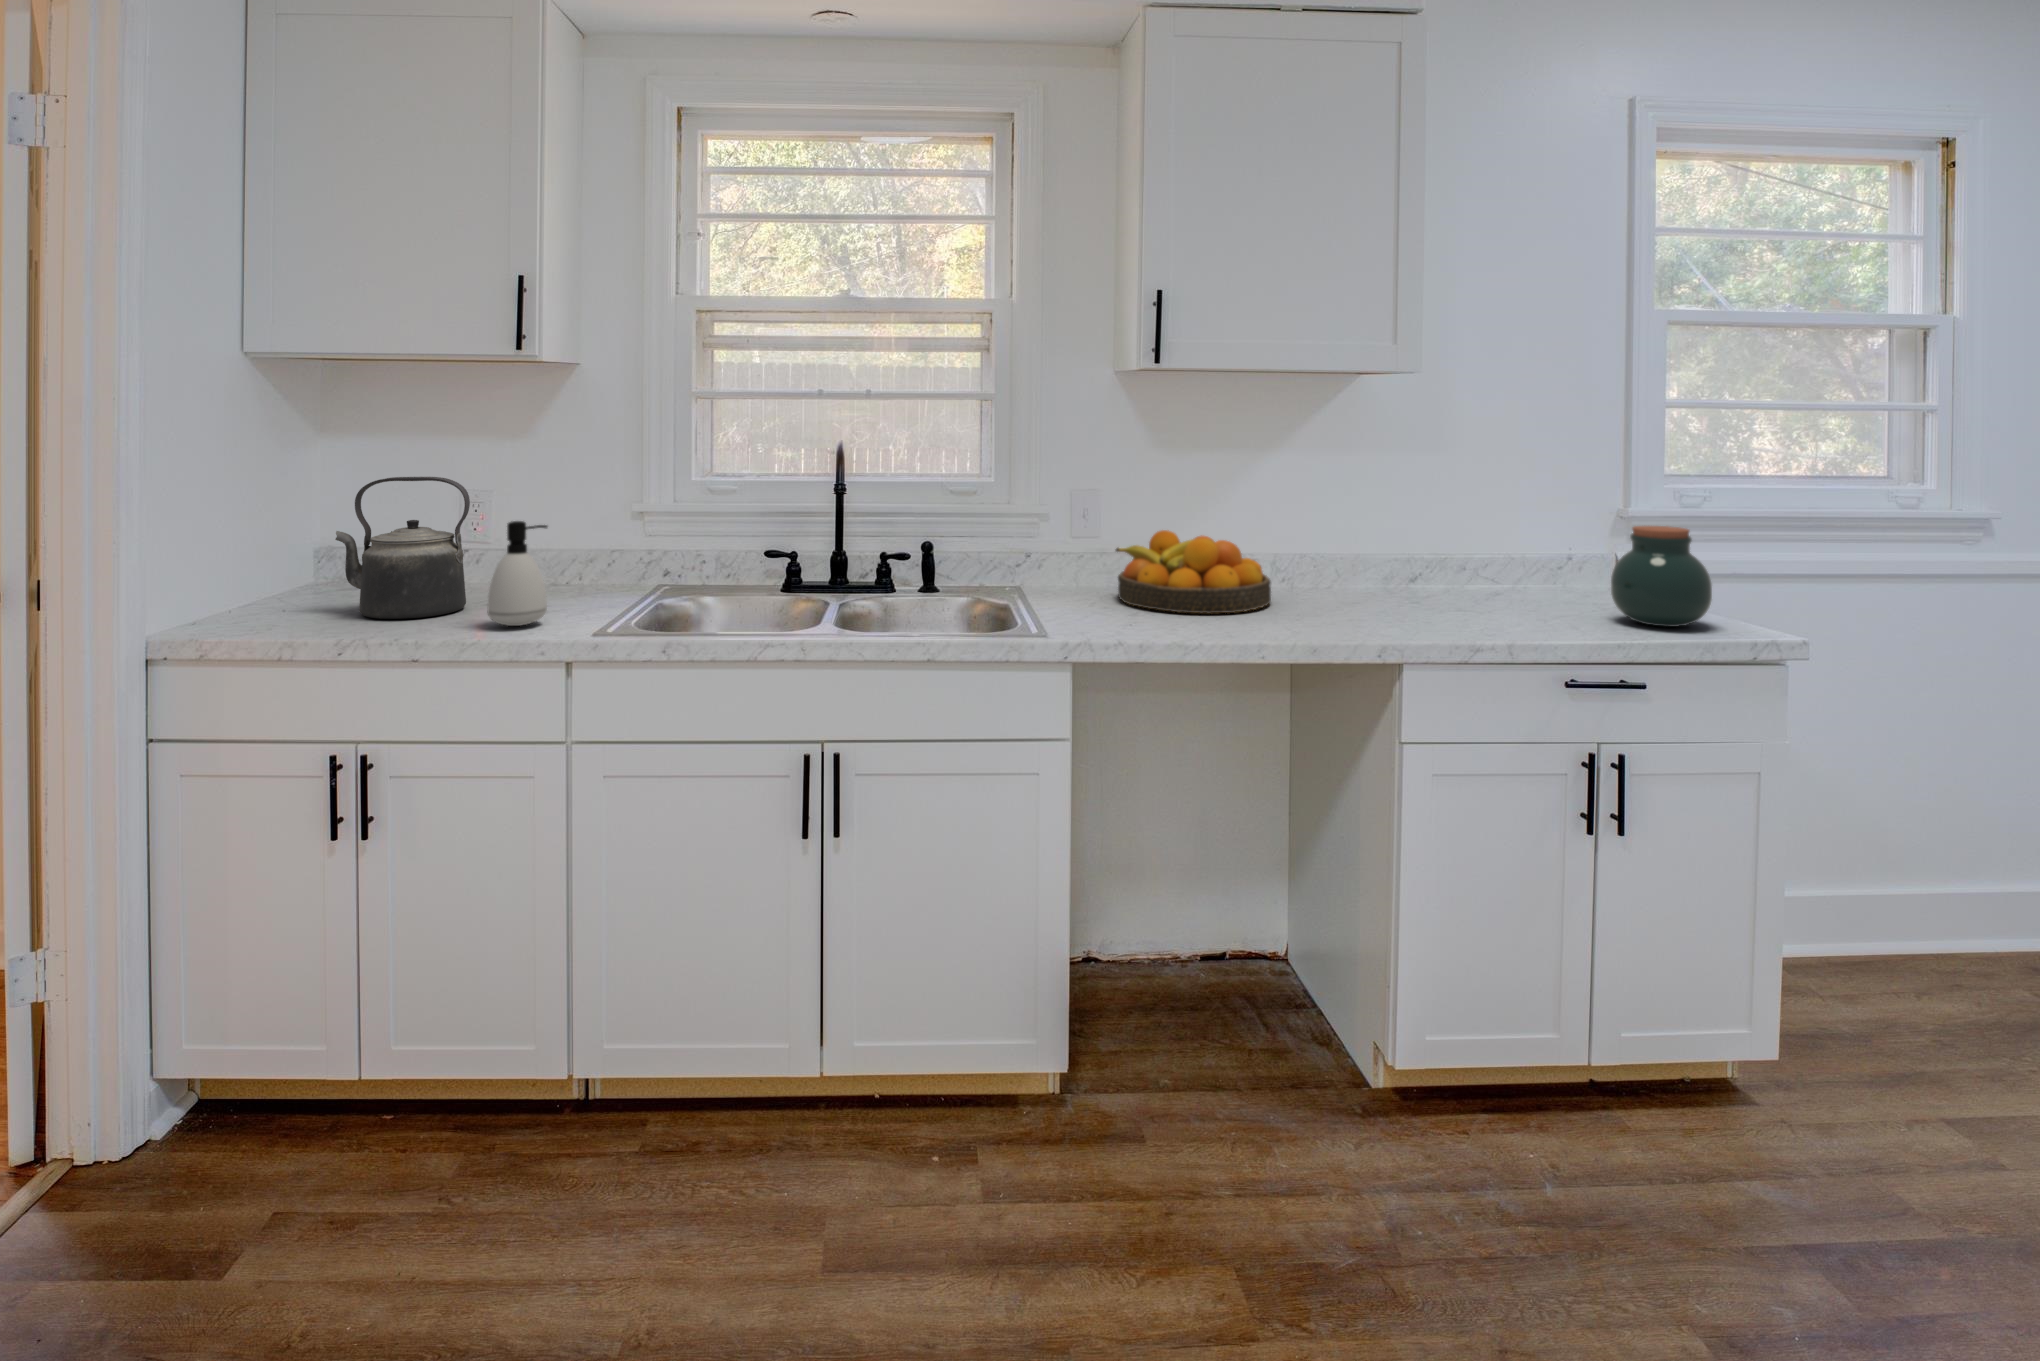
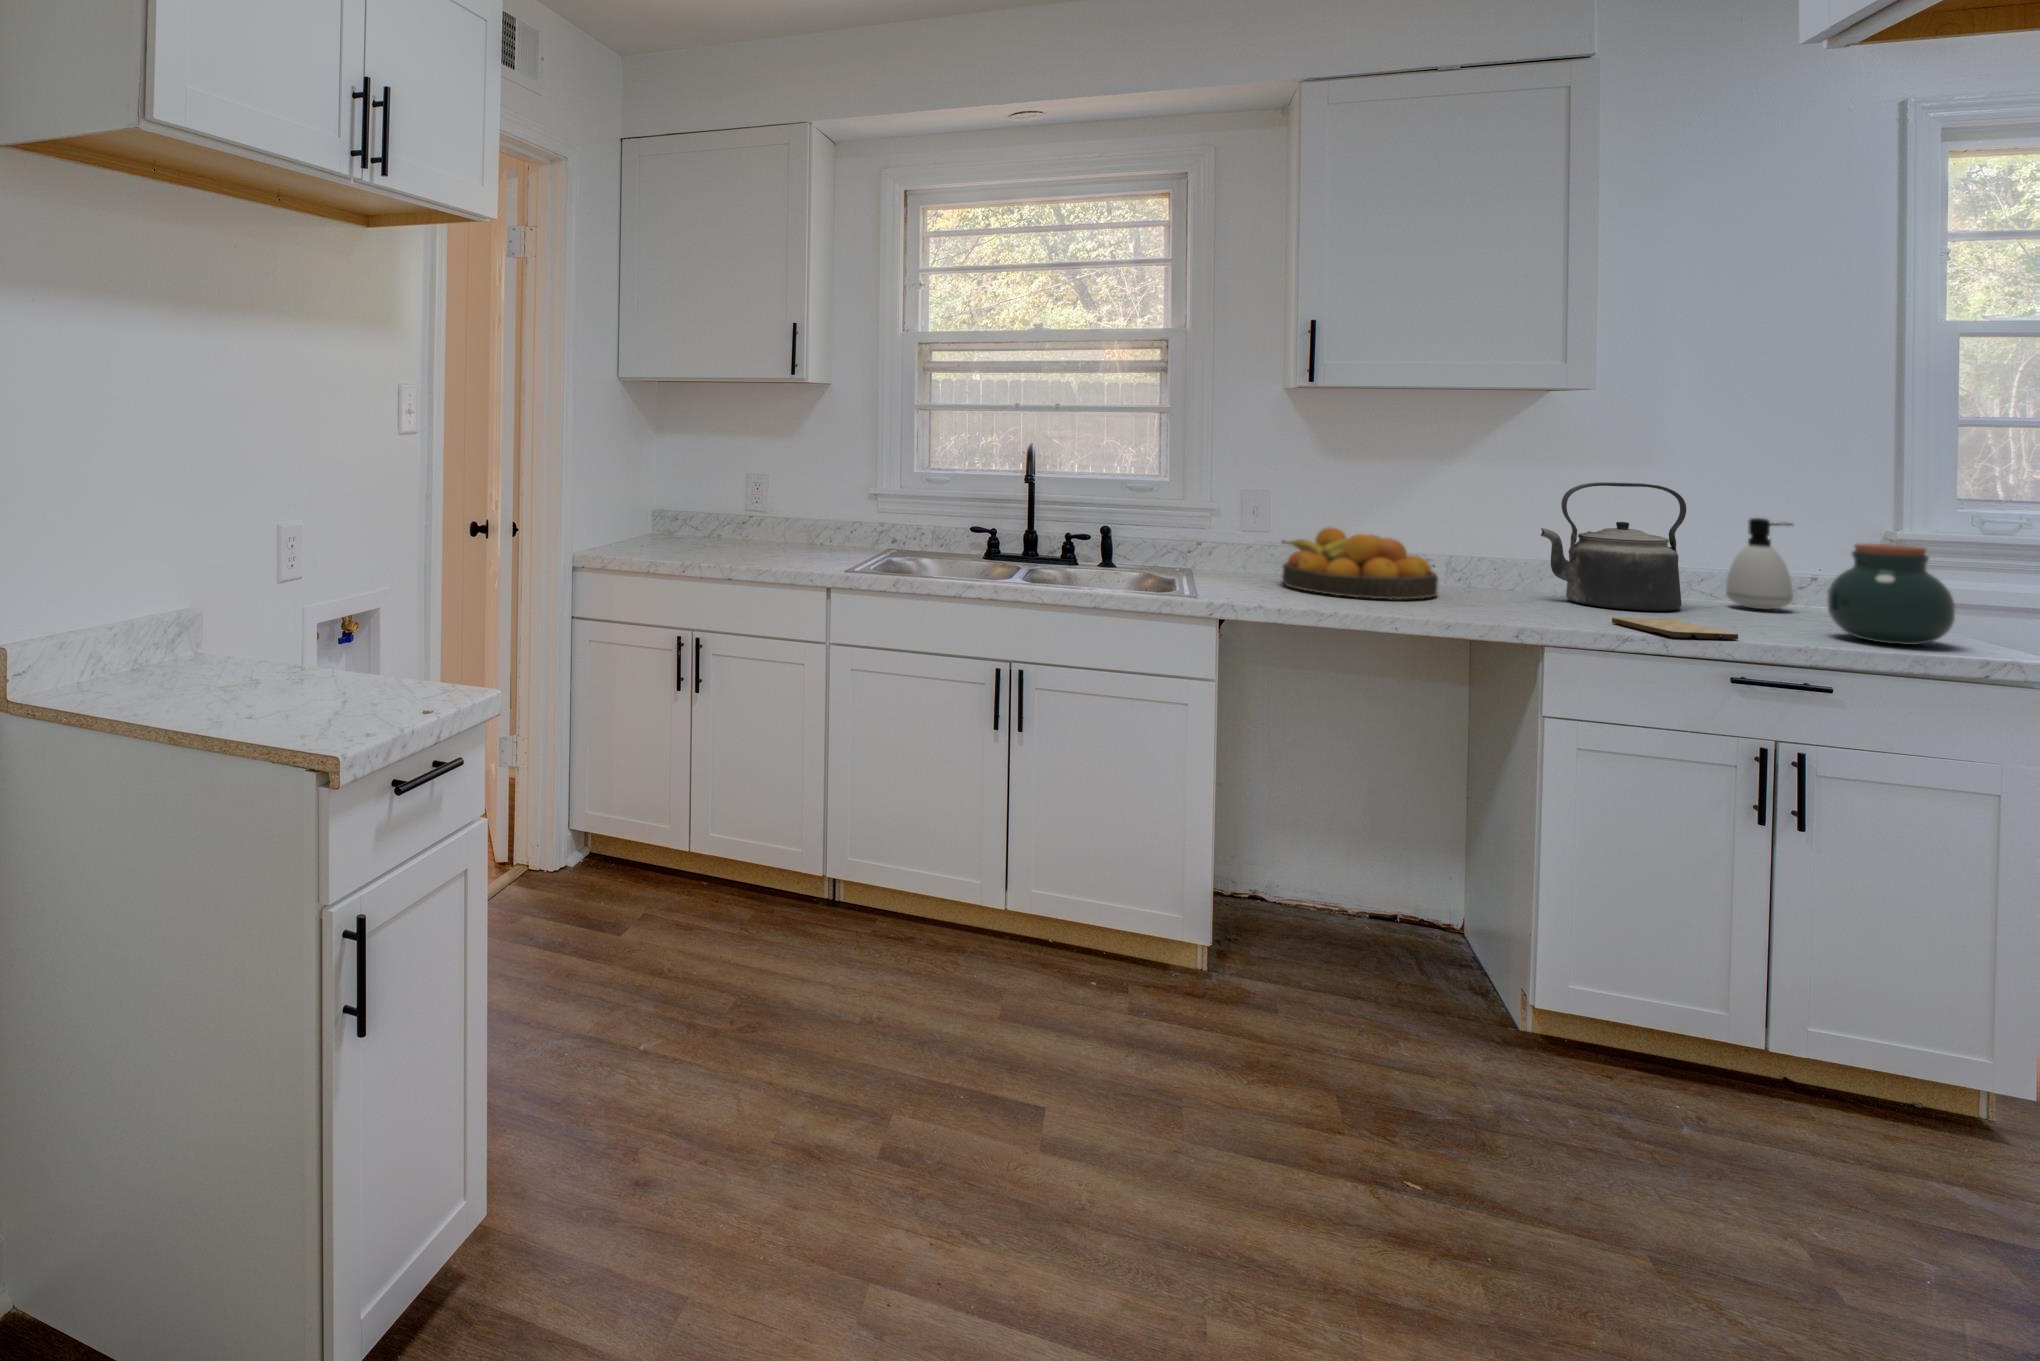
kettle: present [335,477,470,619] -> present [1541,482,1686,611]
soap dispenser: present [487,521,547,626] -> present [1726,518,1793,609]
cutting board: none [1442,616,1559,642] -> present [1612,617,1738,639]

